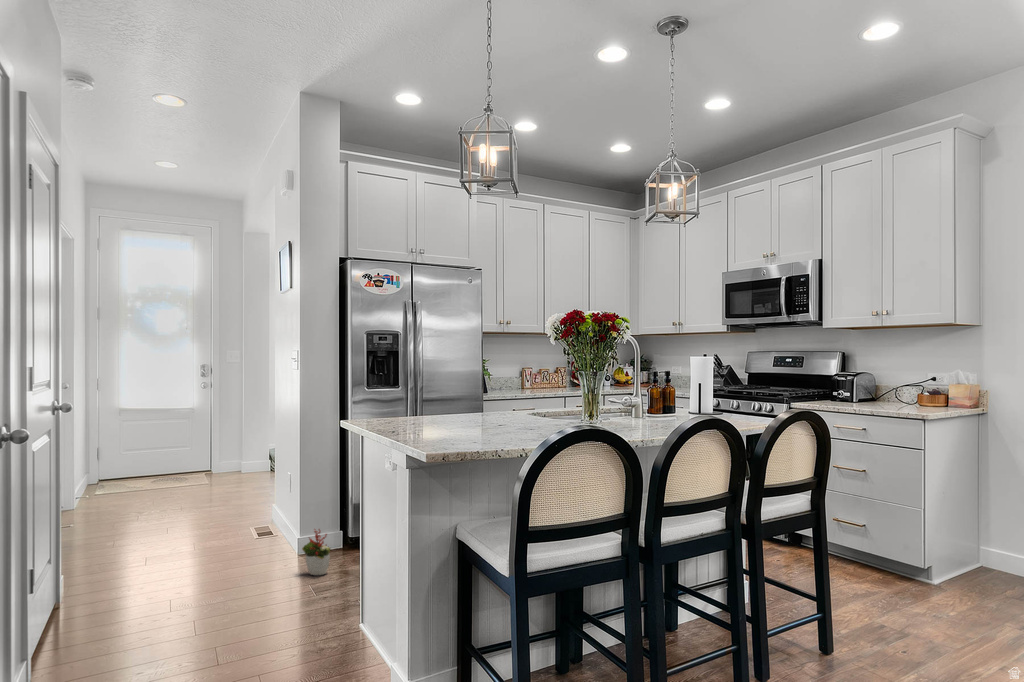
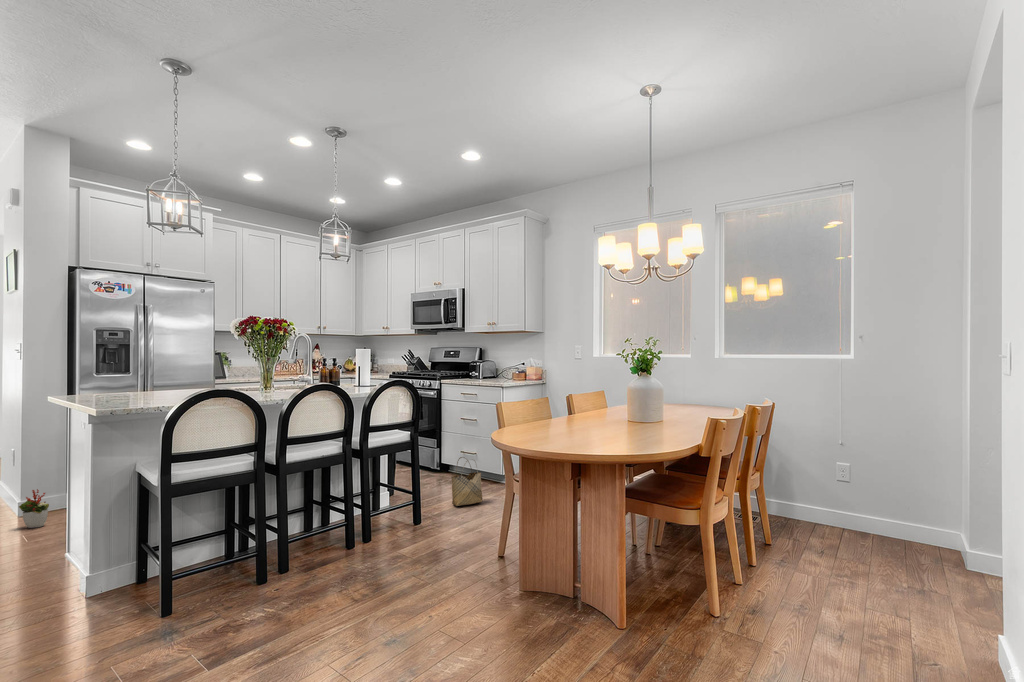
woven basket: none [863,534,918,617] -> present [451,457,482,506]

